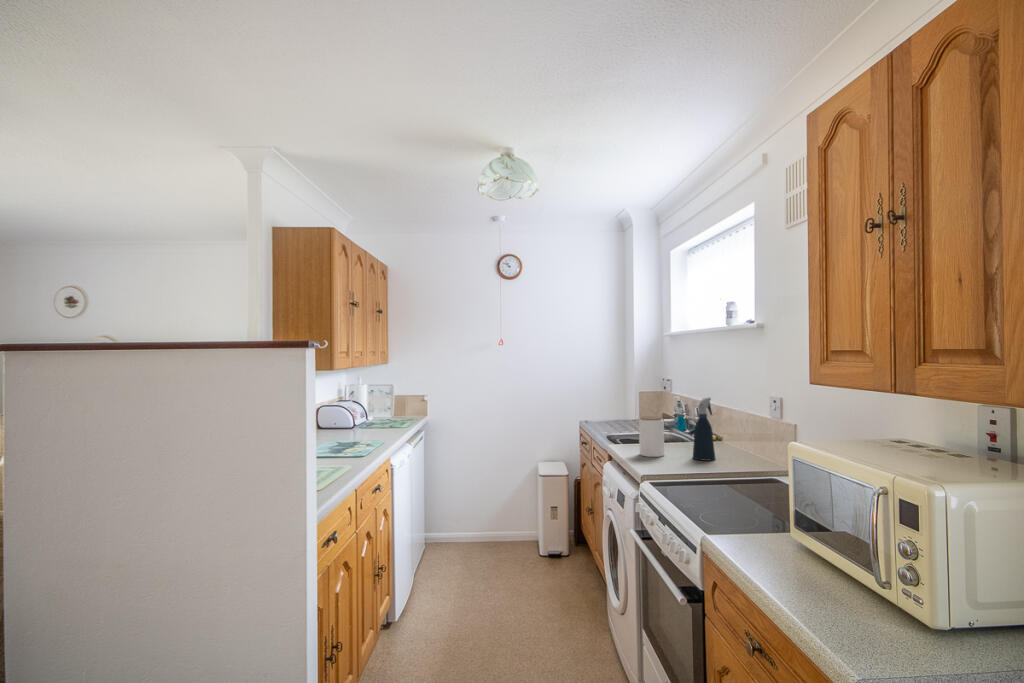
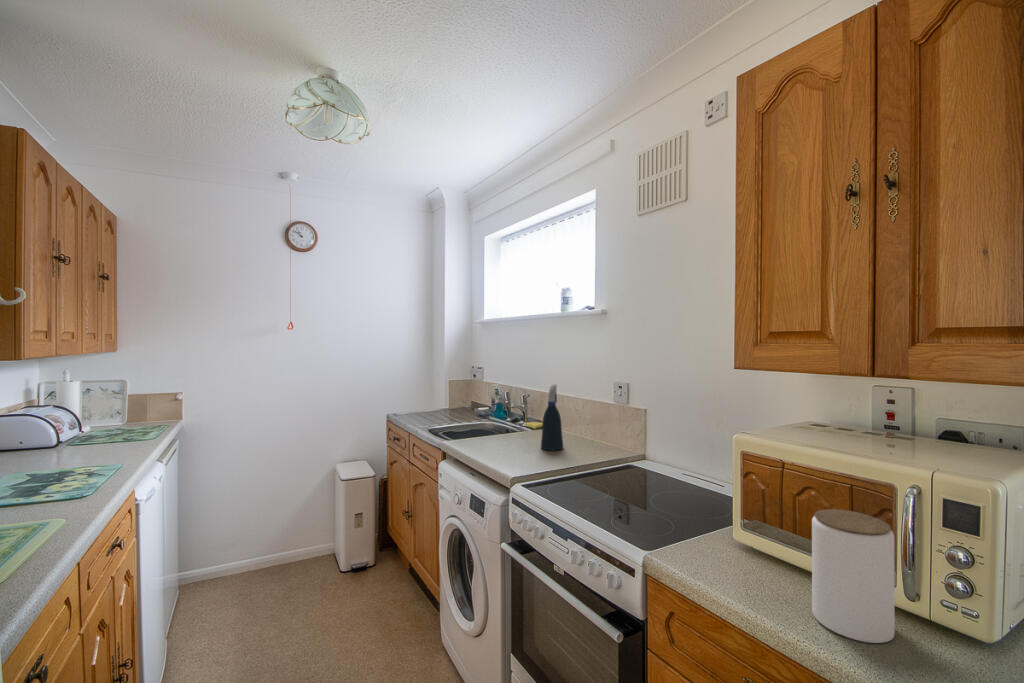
jar: present [639,416,664,457] -> present [812,509,895,643]

